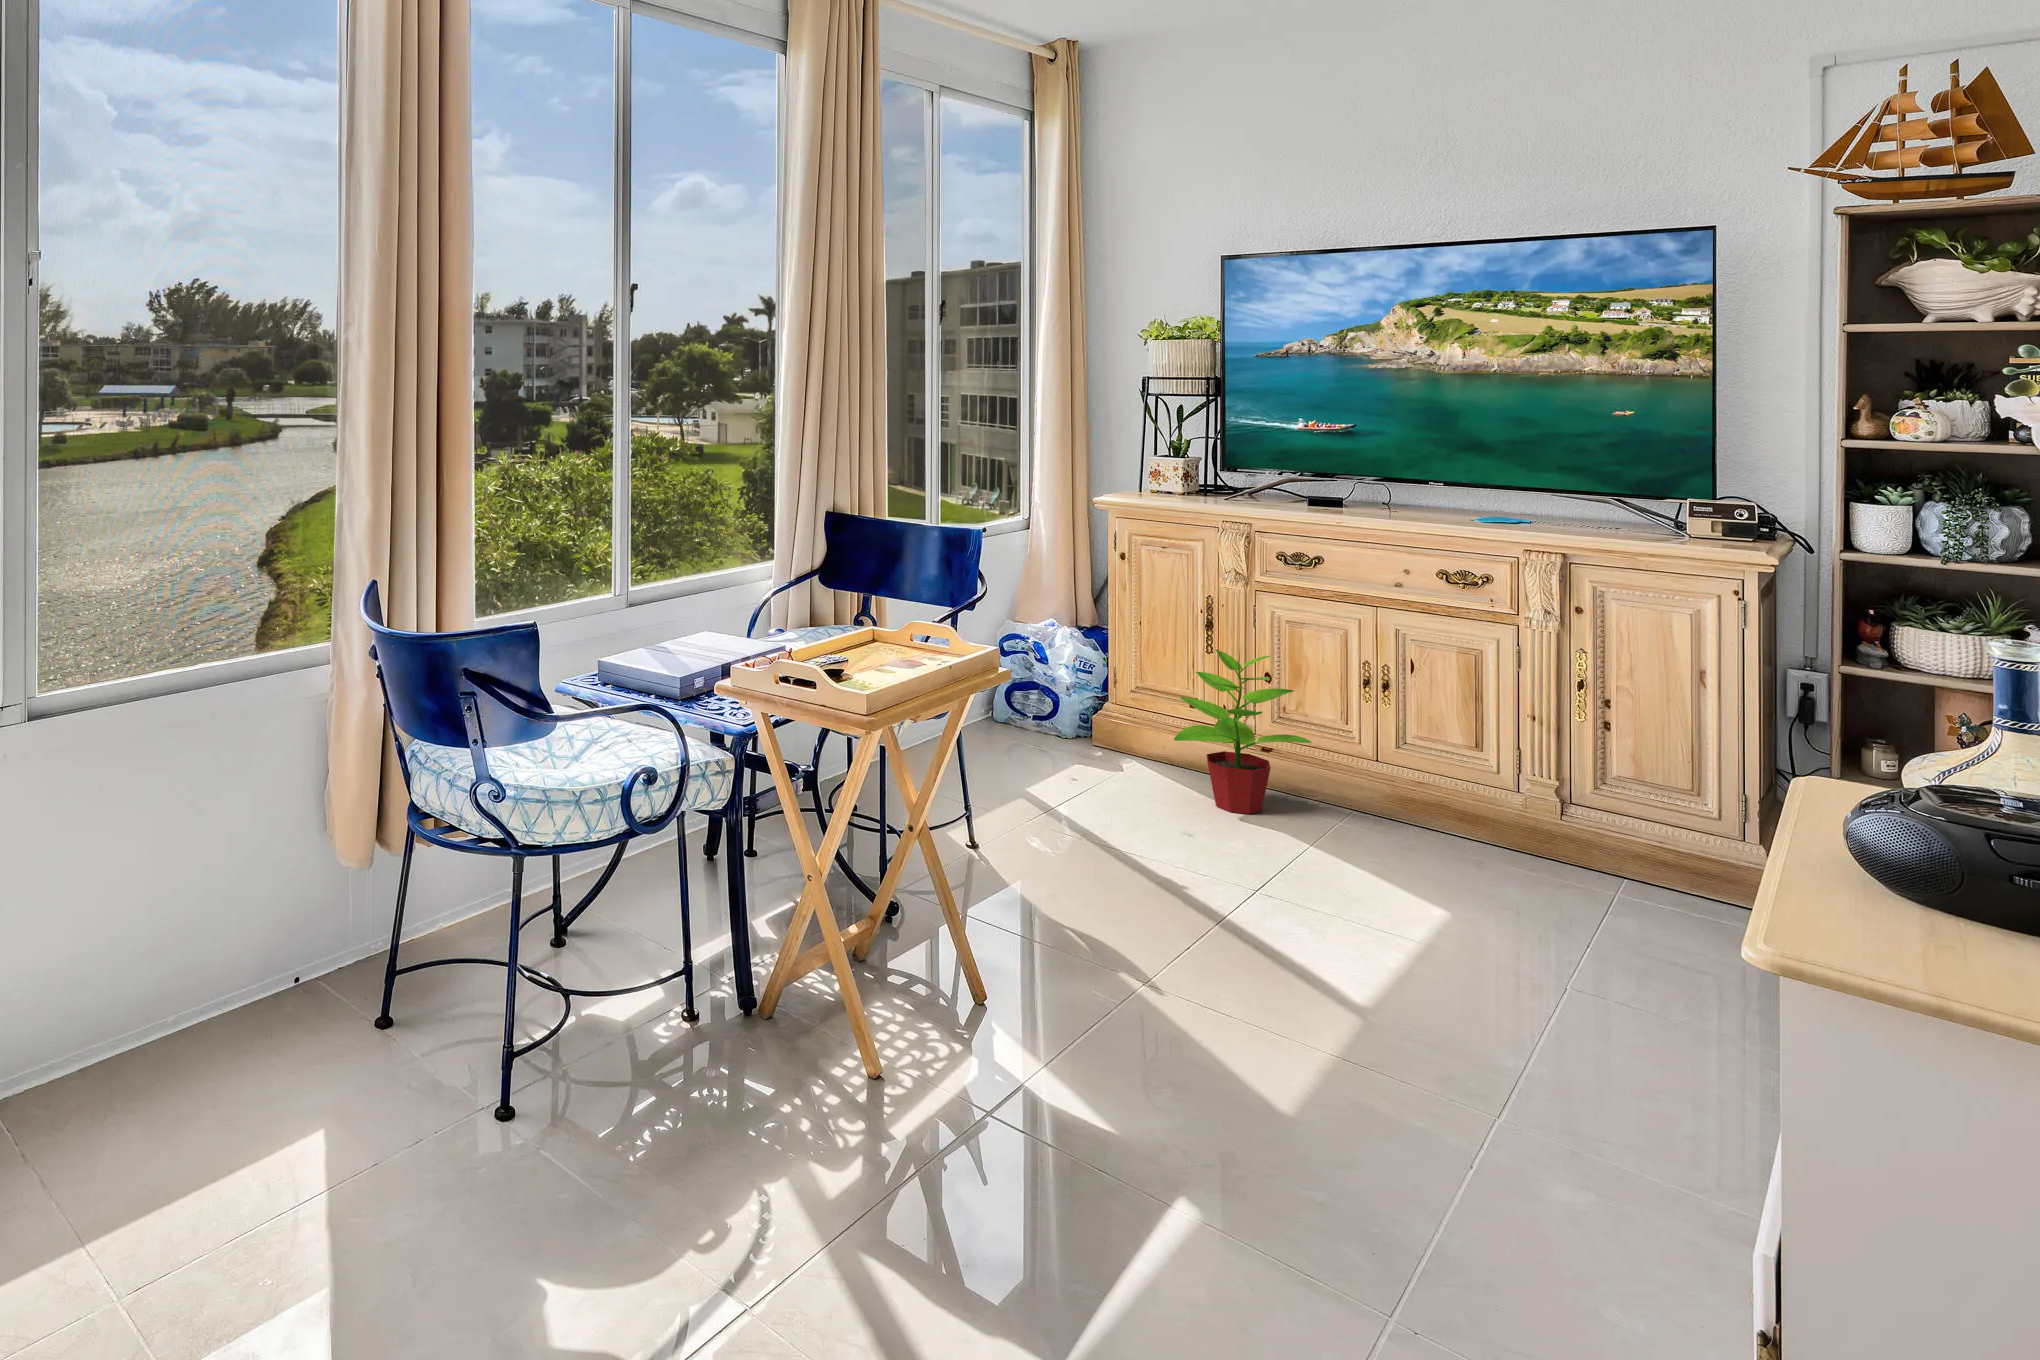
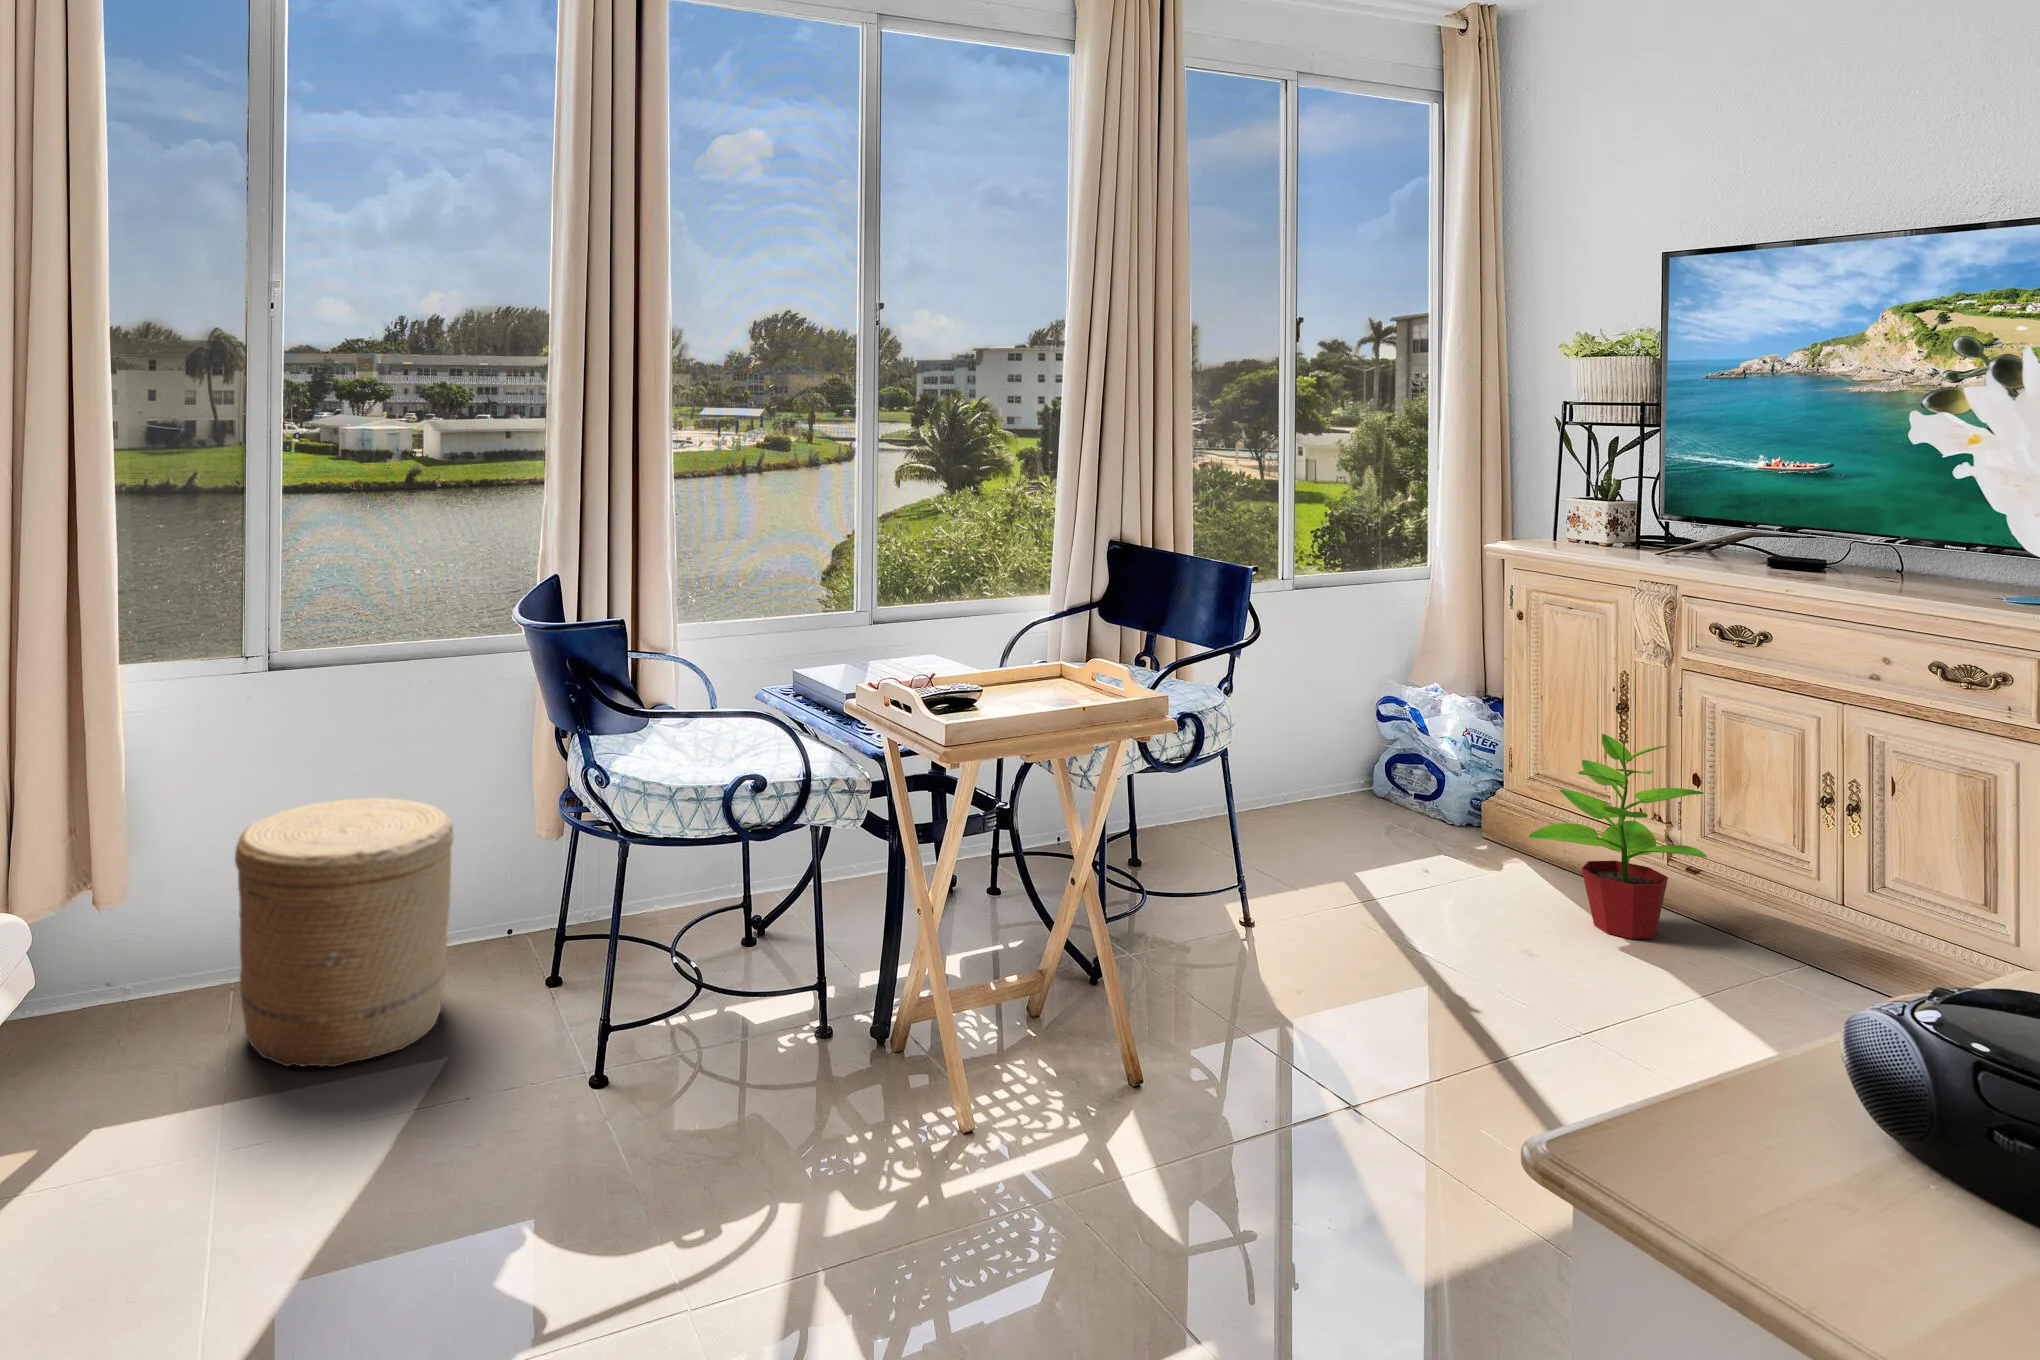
woven basket: none [39,838,296,1170] -> present [235,798,453,1067]

